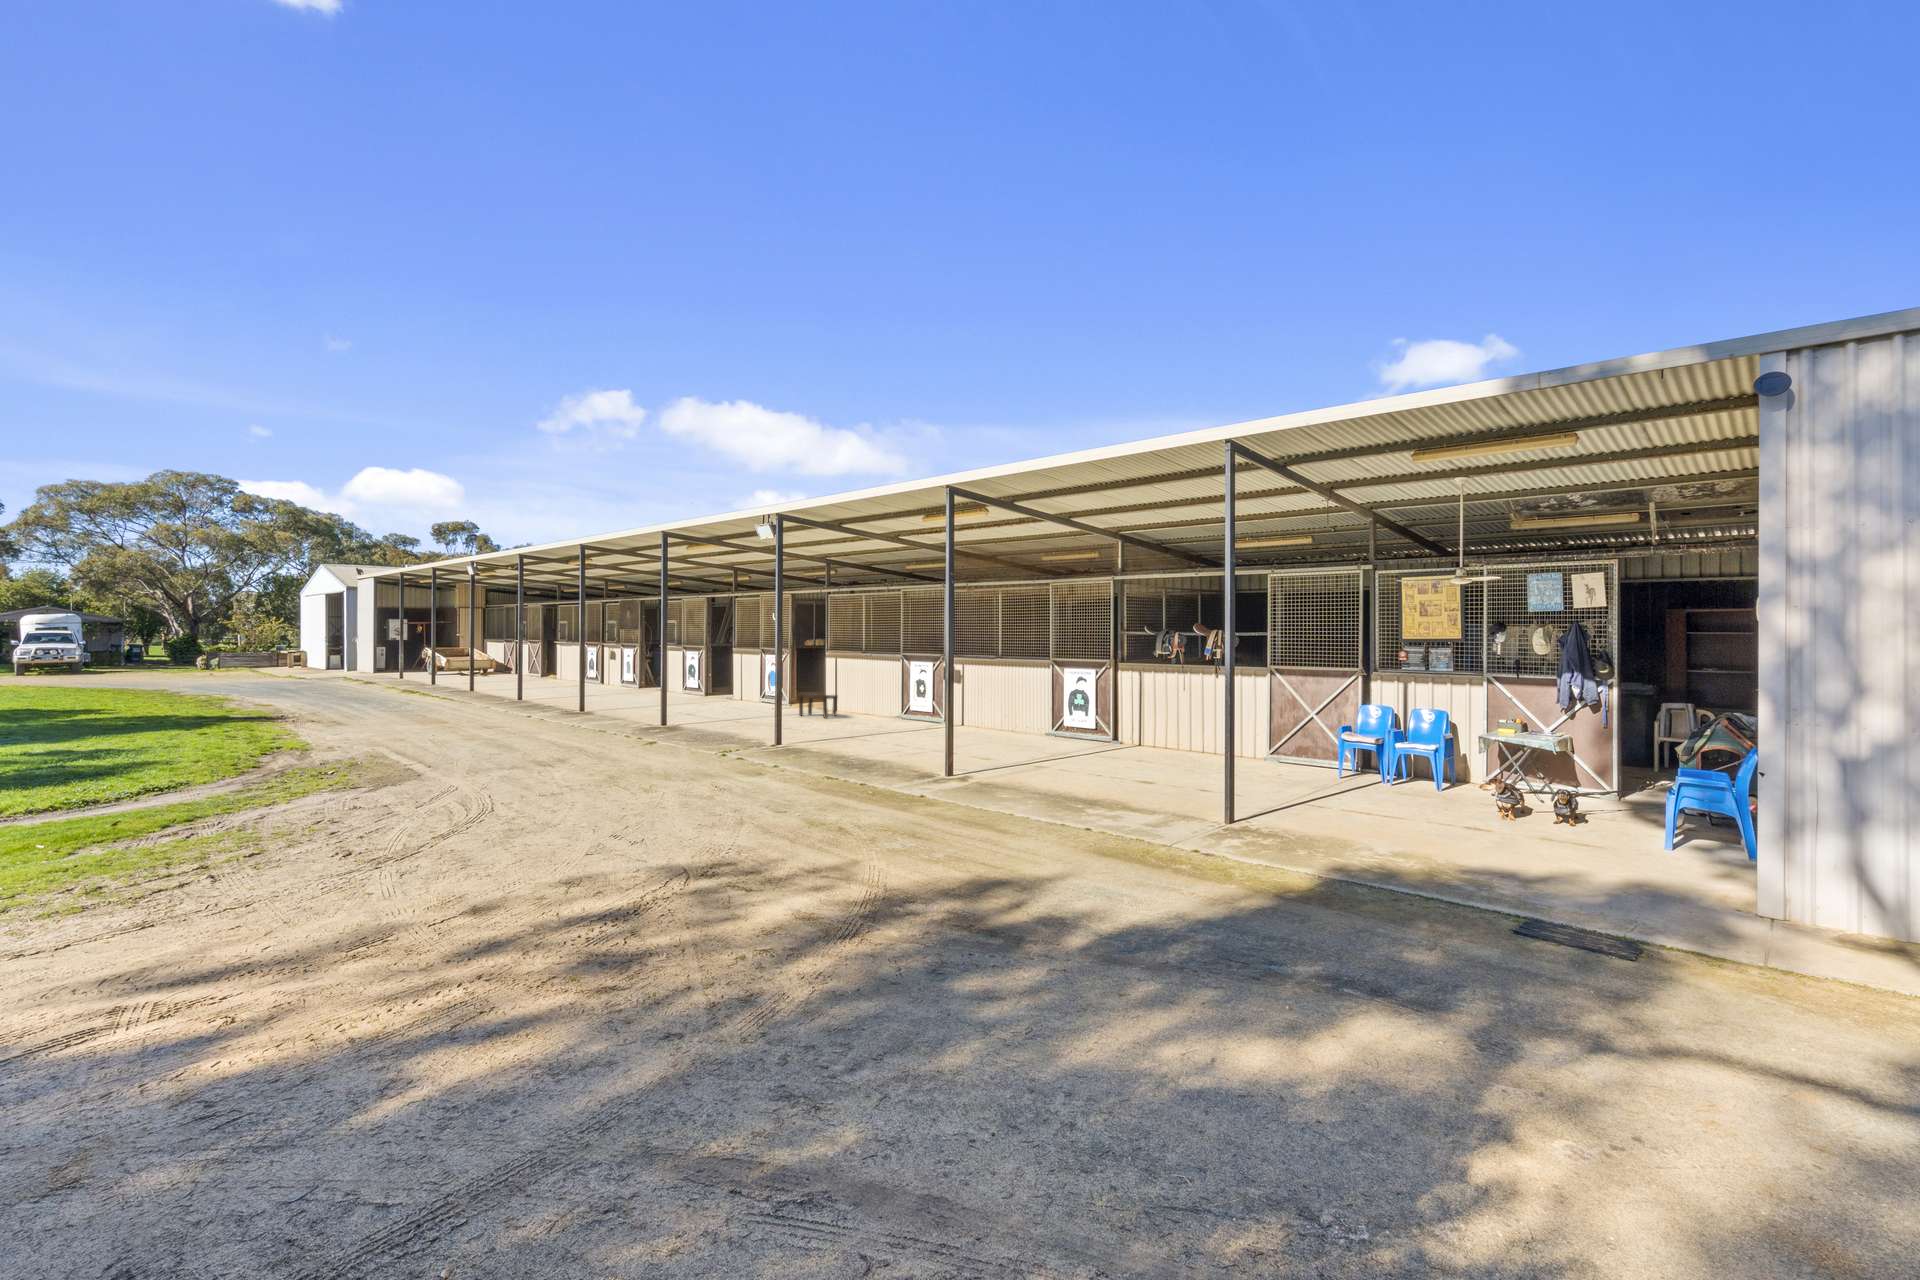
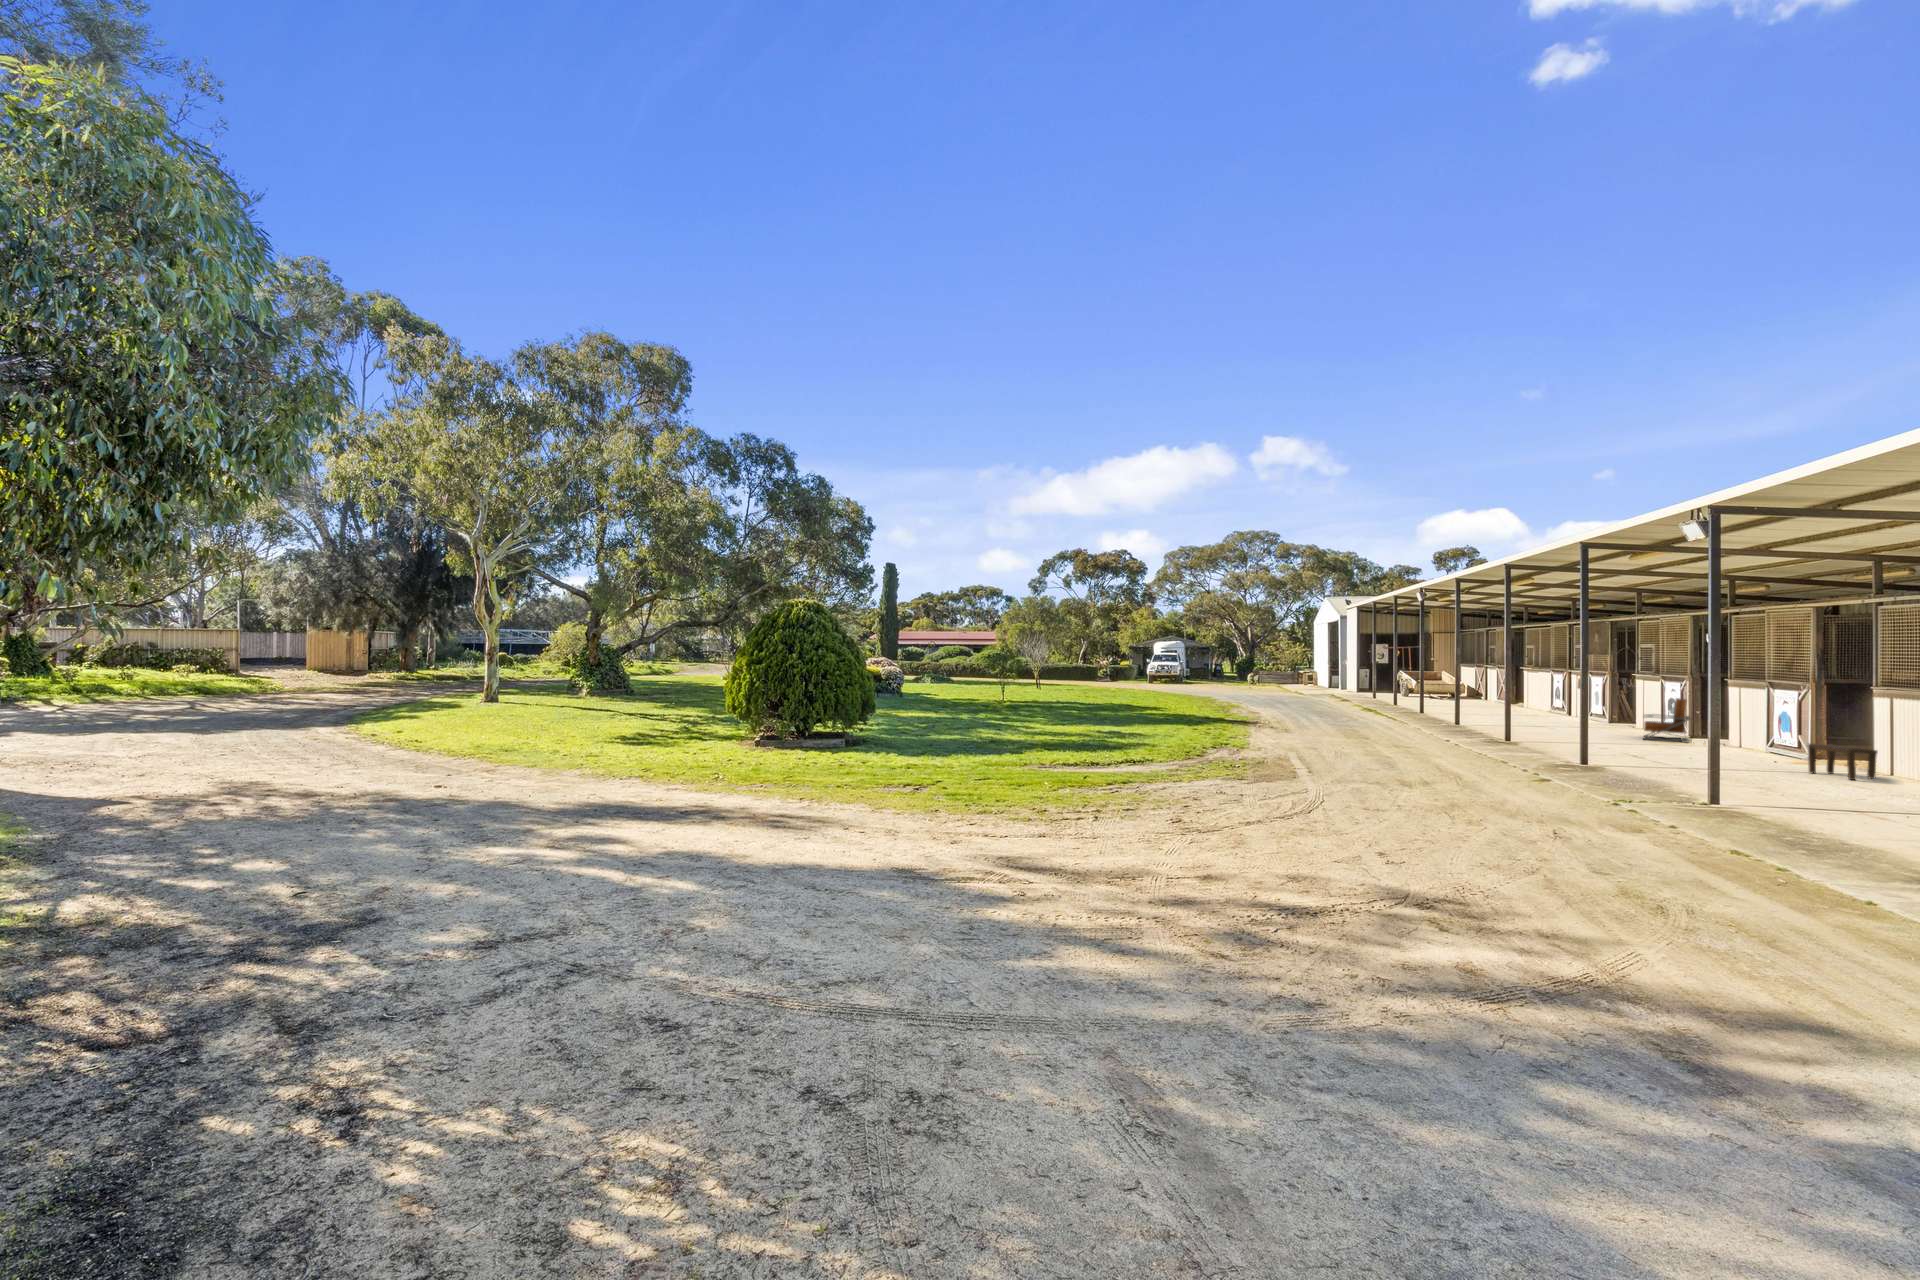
lounge chair: none [673,664,708,701] -> present [1644,698,1690,742]

